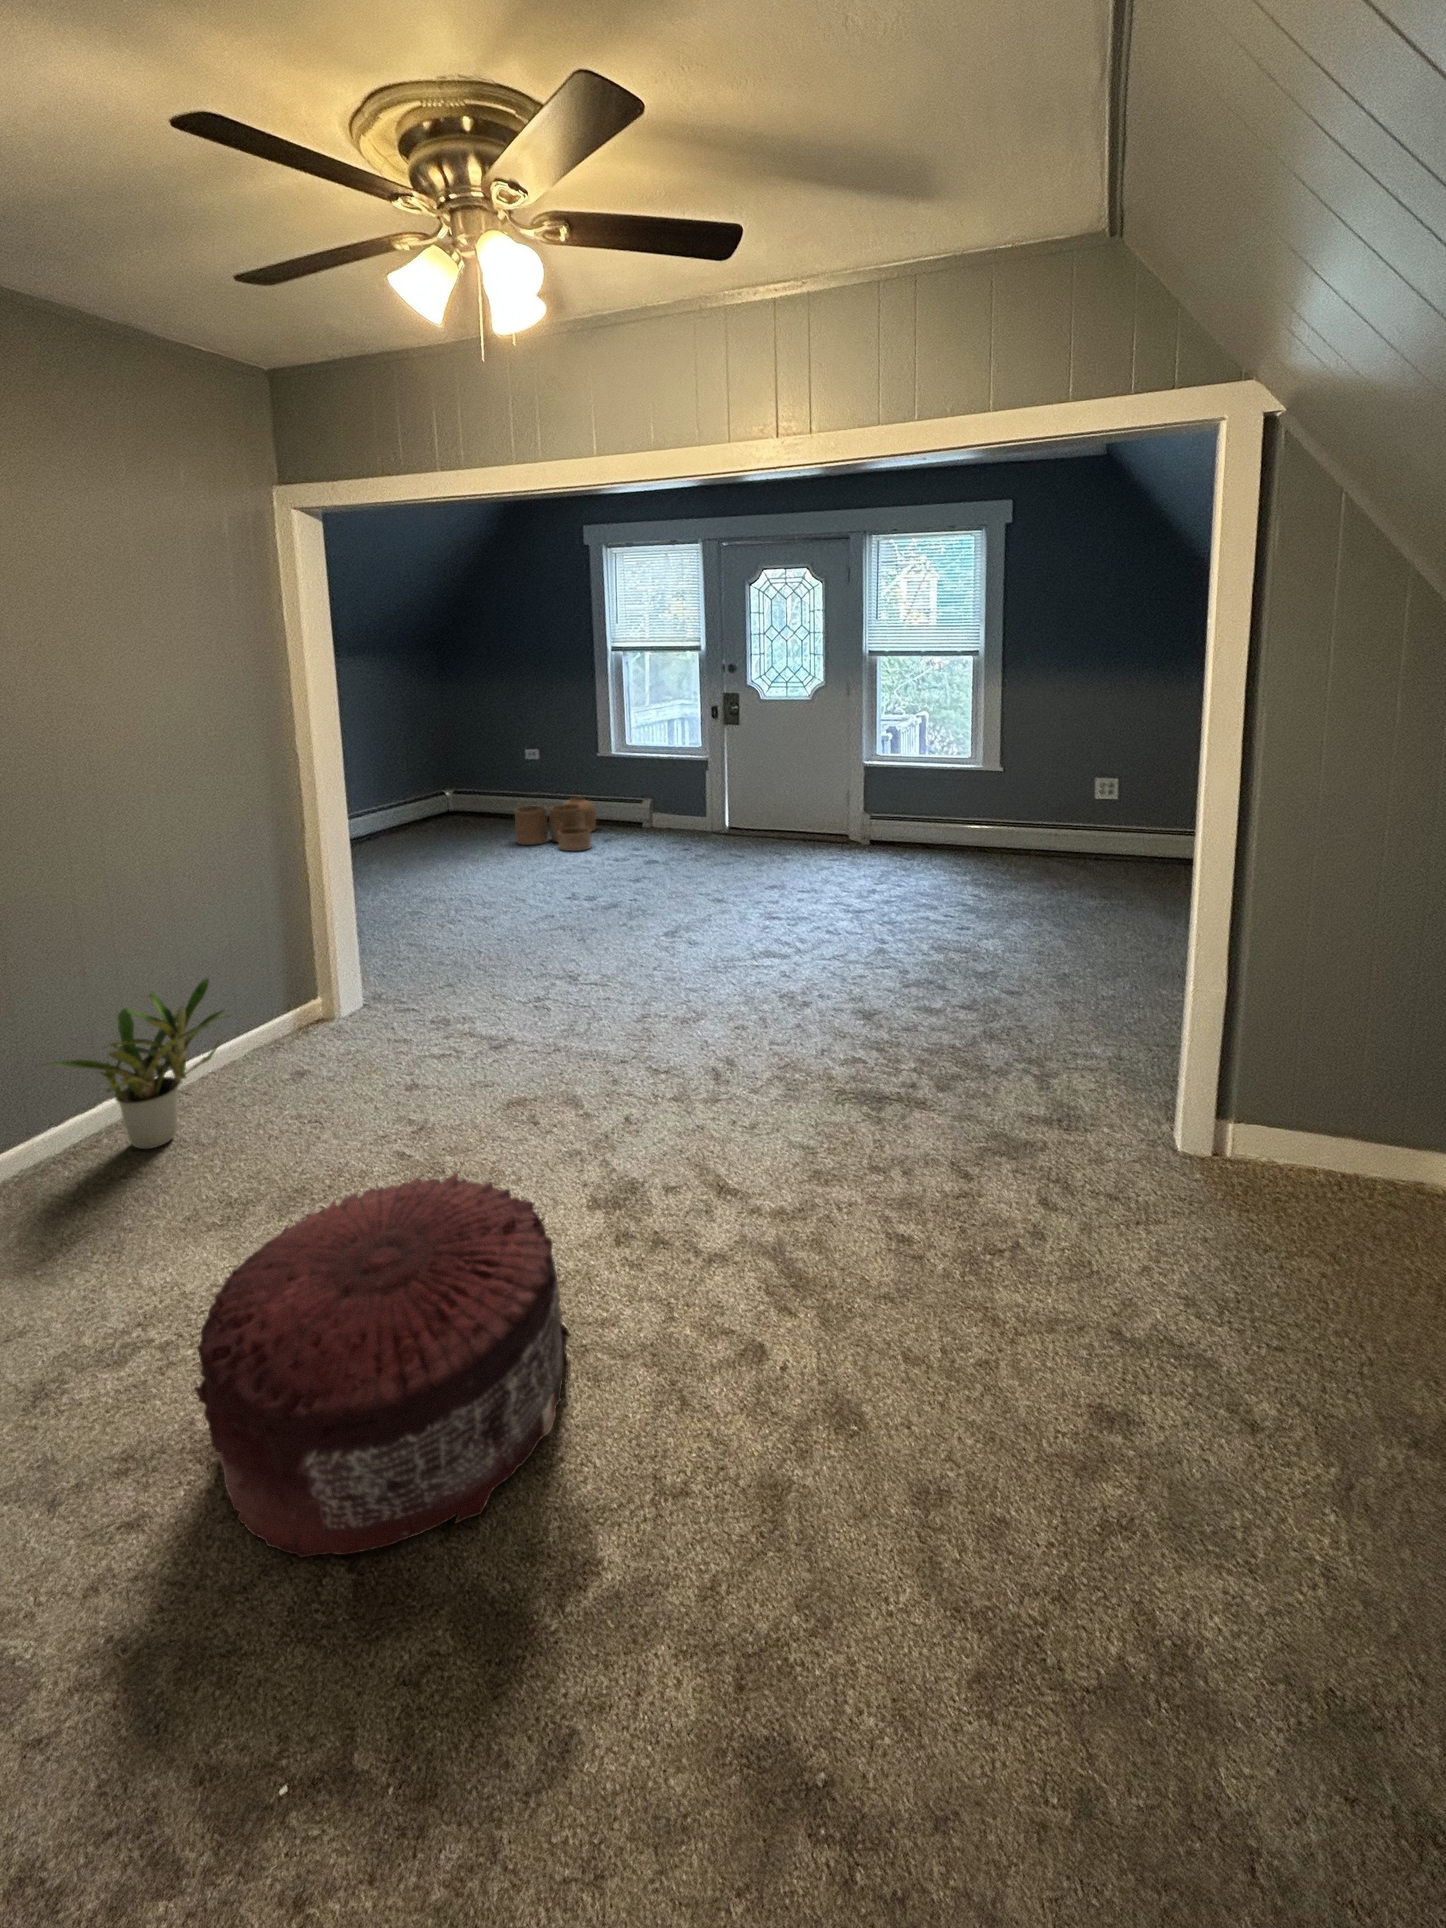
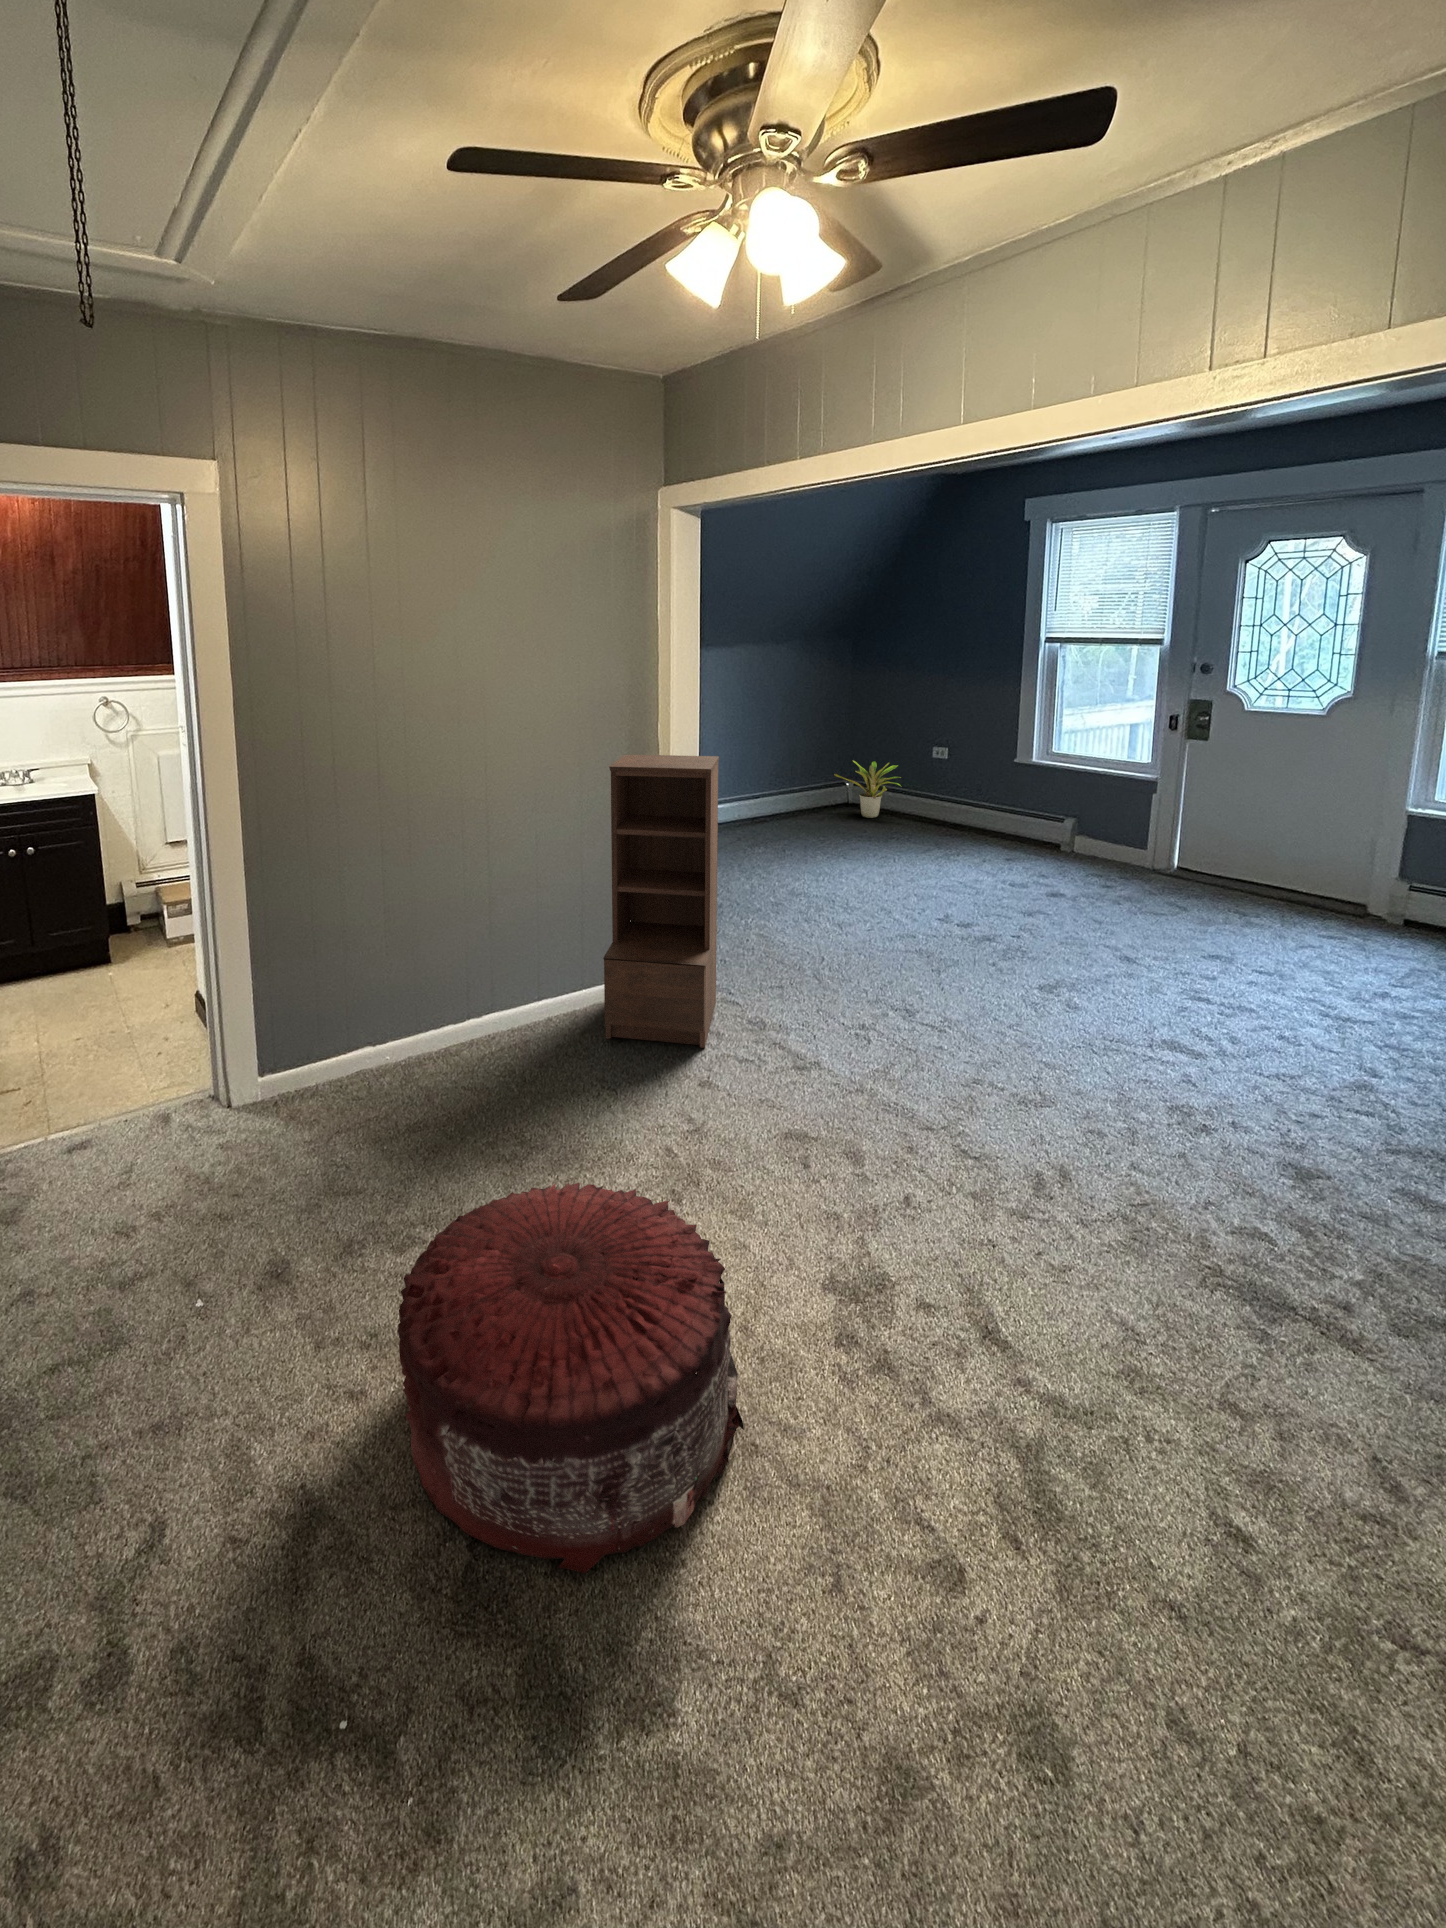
bookshelf: none [252,764,395,1080] -> present [603,755,719,1048]
woven basket: present [515,797,596,851] -> none [910,801,1007,865]
potted plant: present [35,979,224,1149] -> present [834,760,901,818]

